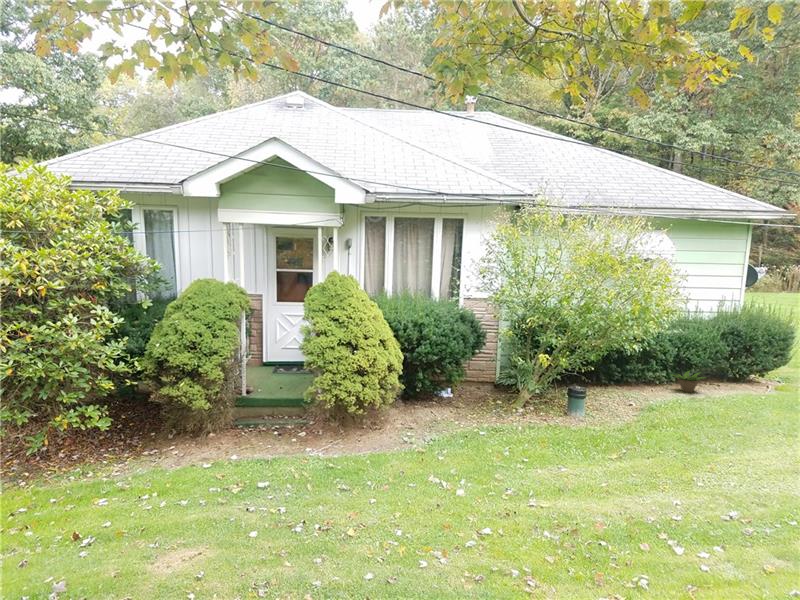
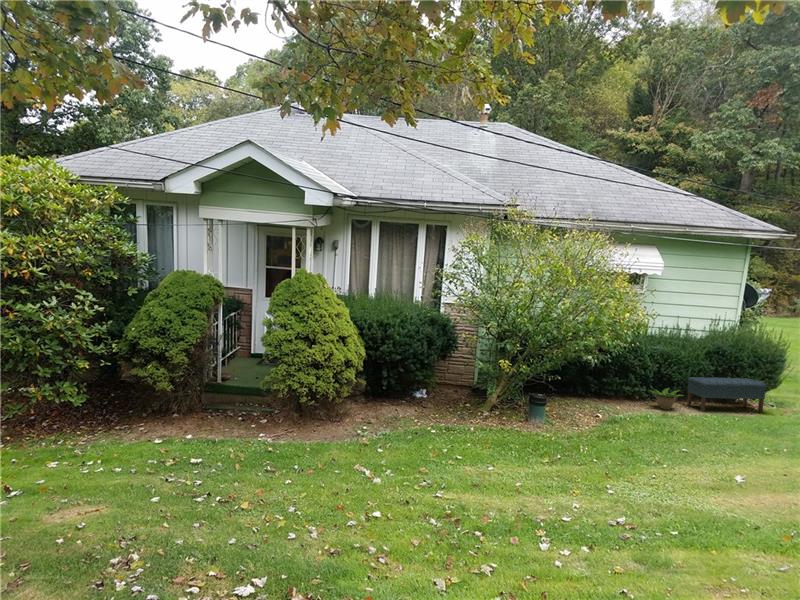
bench: none [706,357,781,393] -> present [687,377,767,413]

